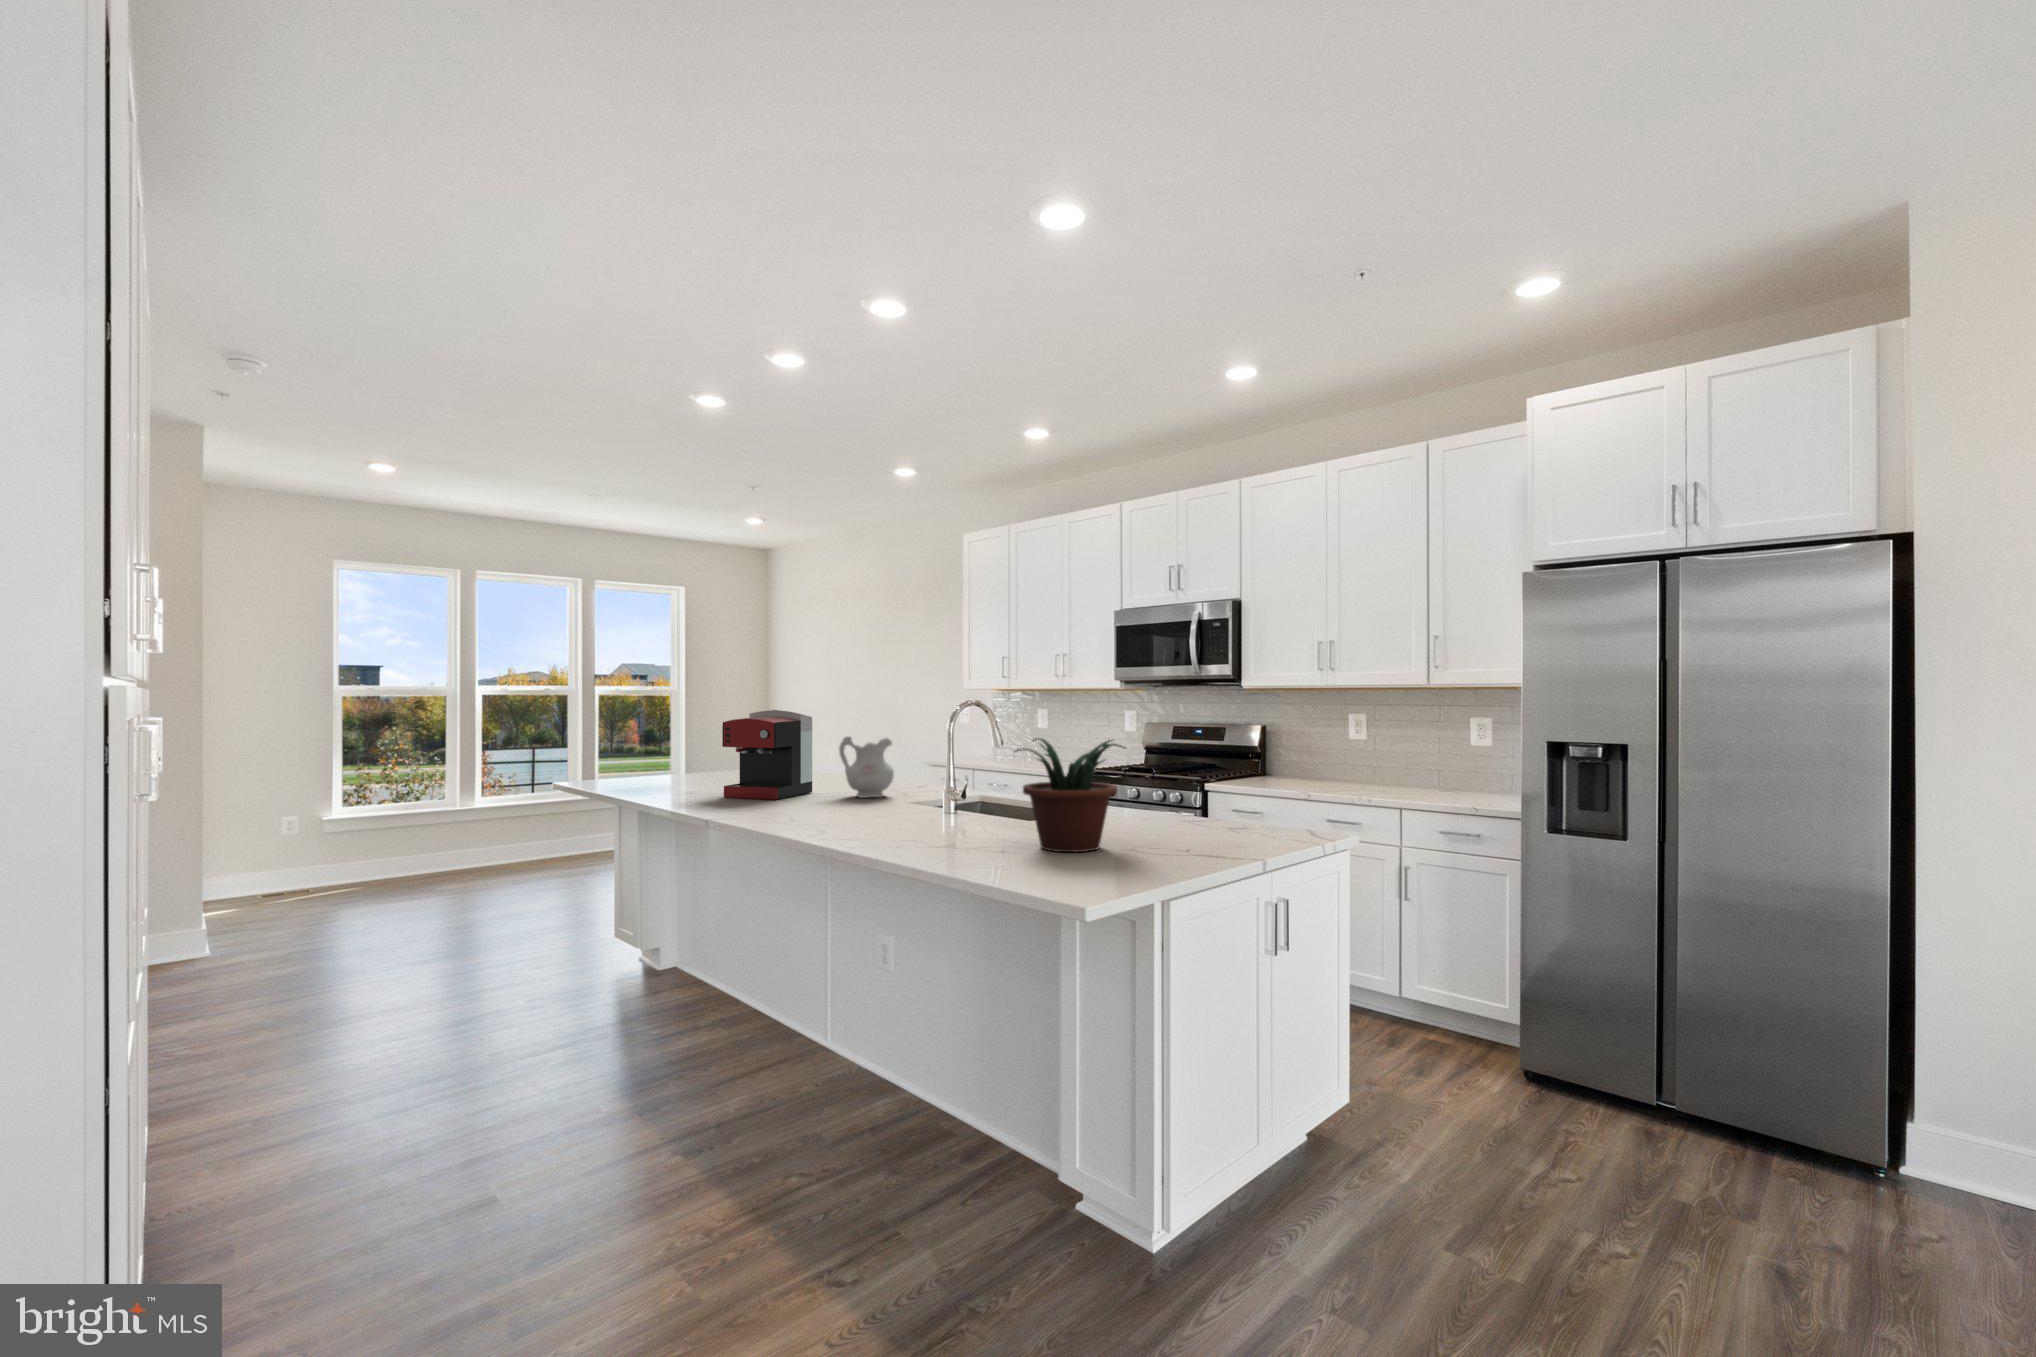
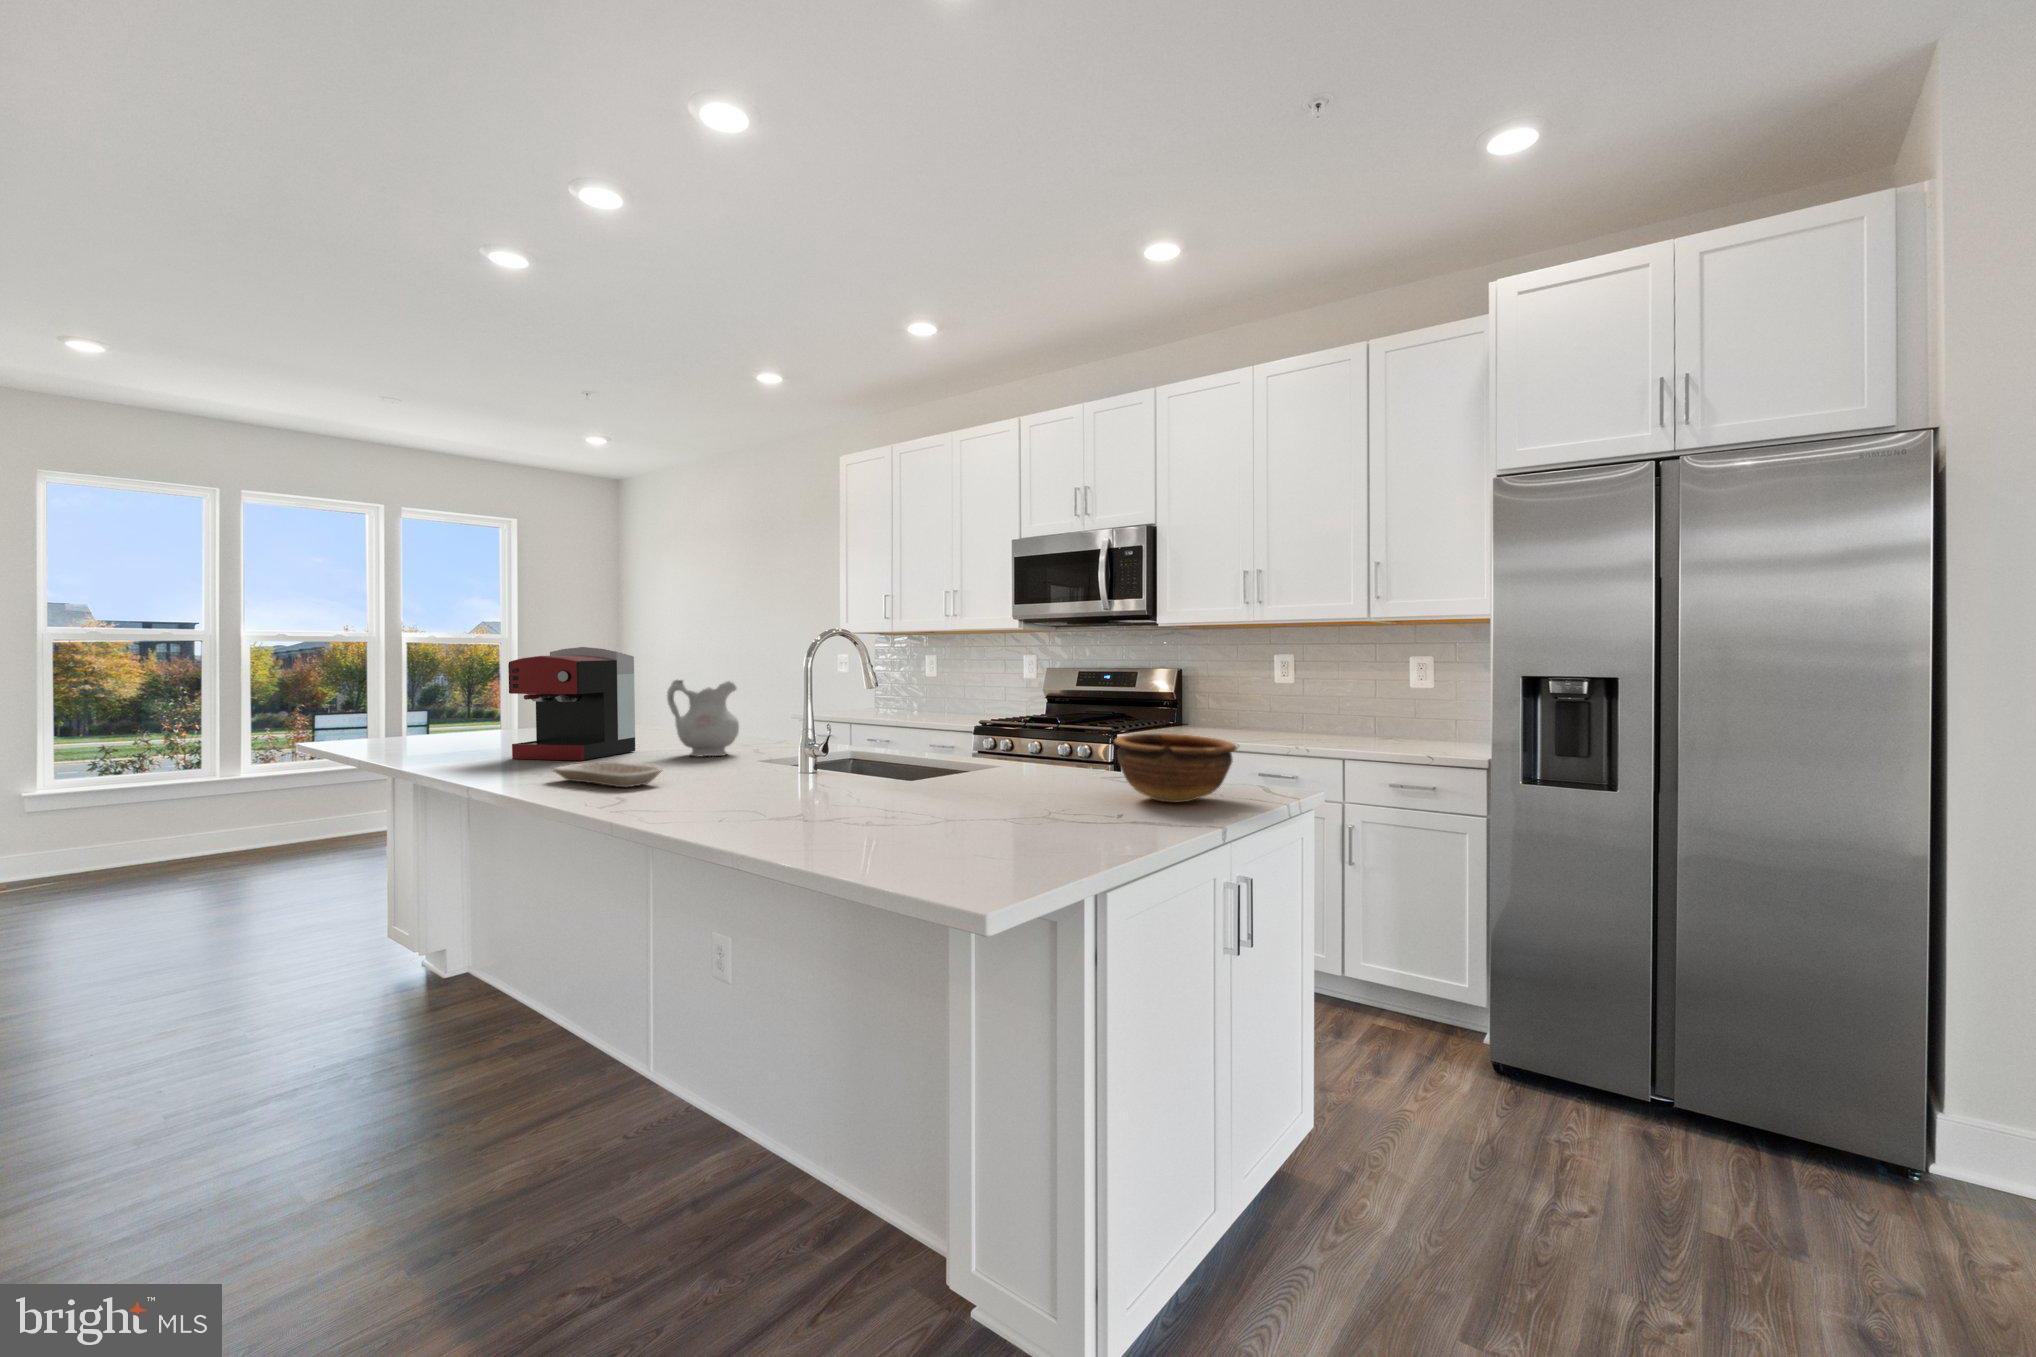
potted plant: present [1015,738,1125,852] -> none [880,670,1036,823]
bowl: none [1189,787,1286,841] -> present [1114,734,1237,803]
tray: none [765,802,847,822] -> present [552,762,662,787]

